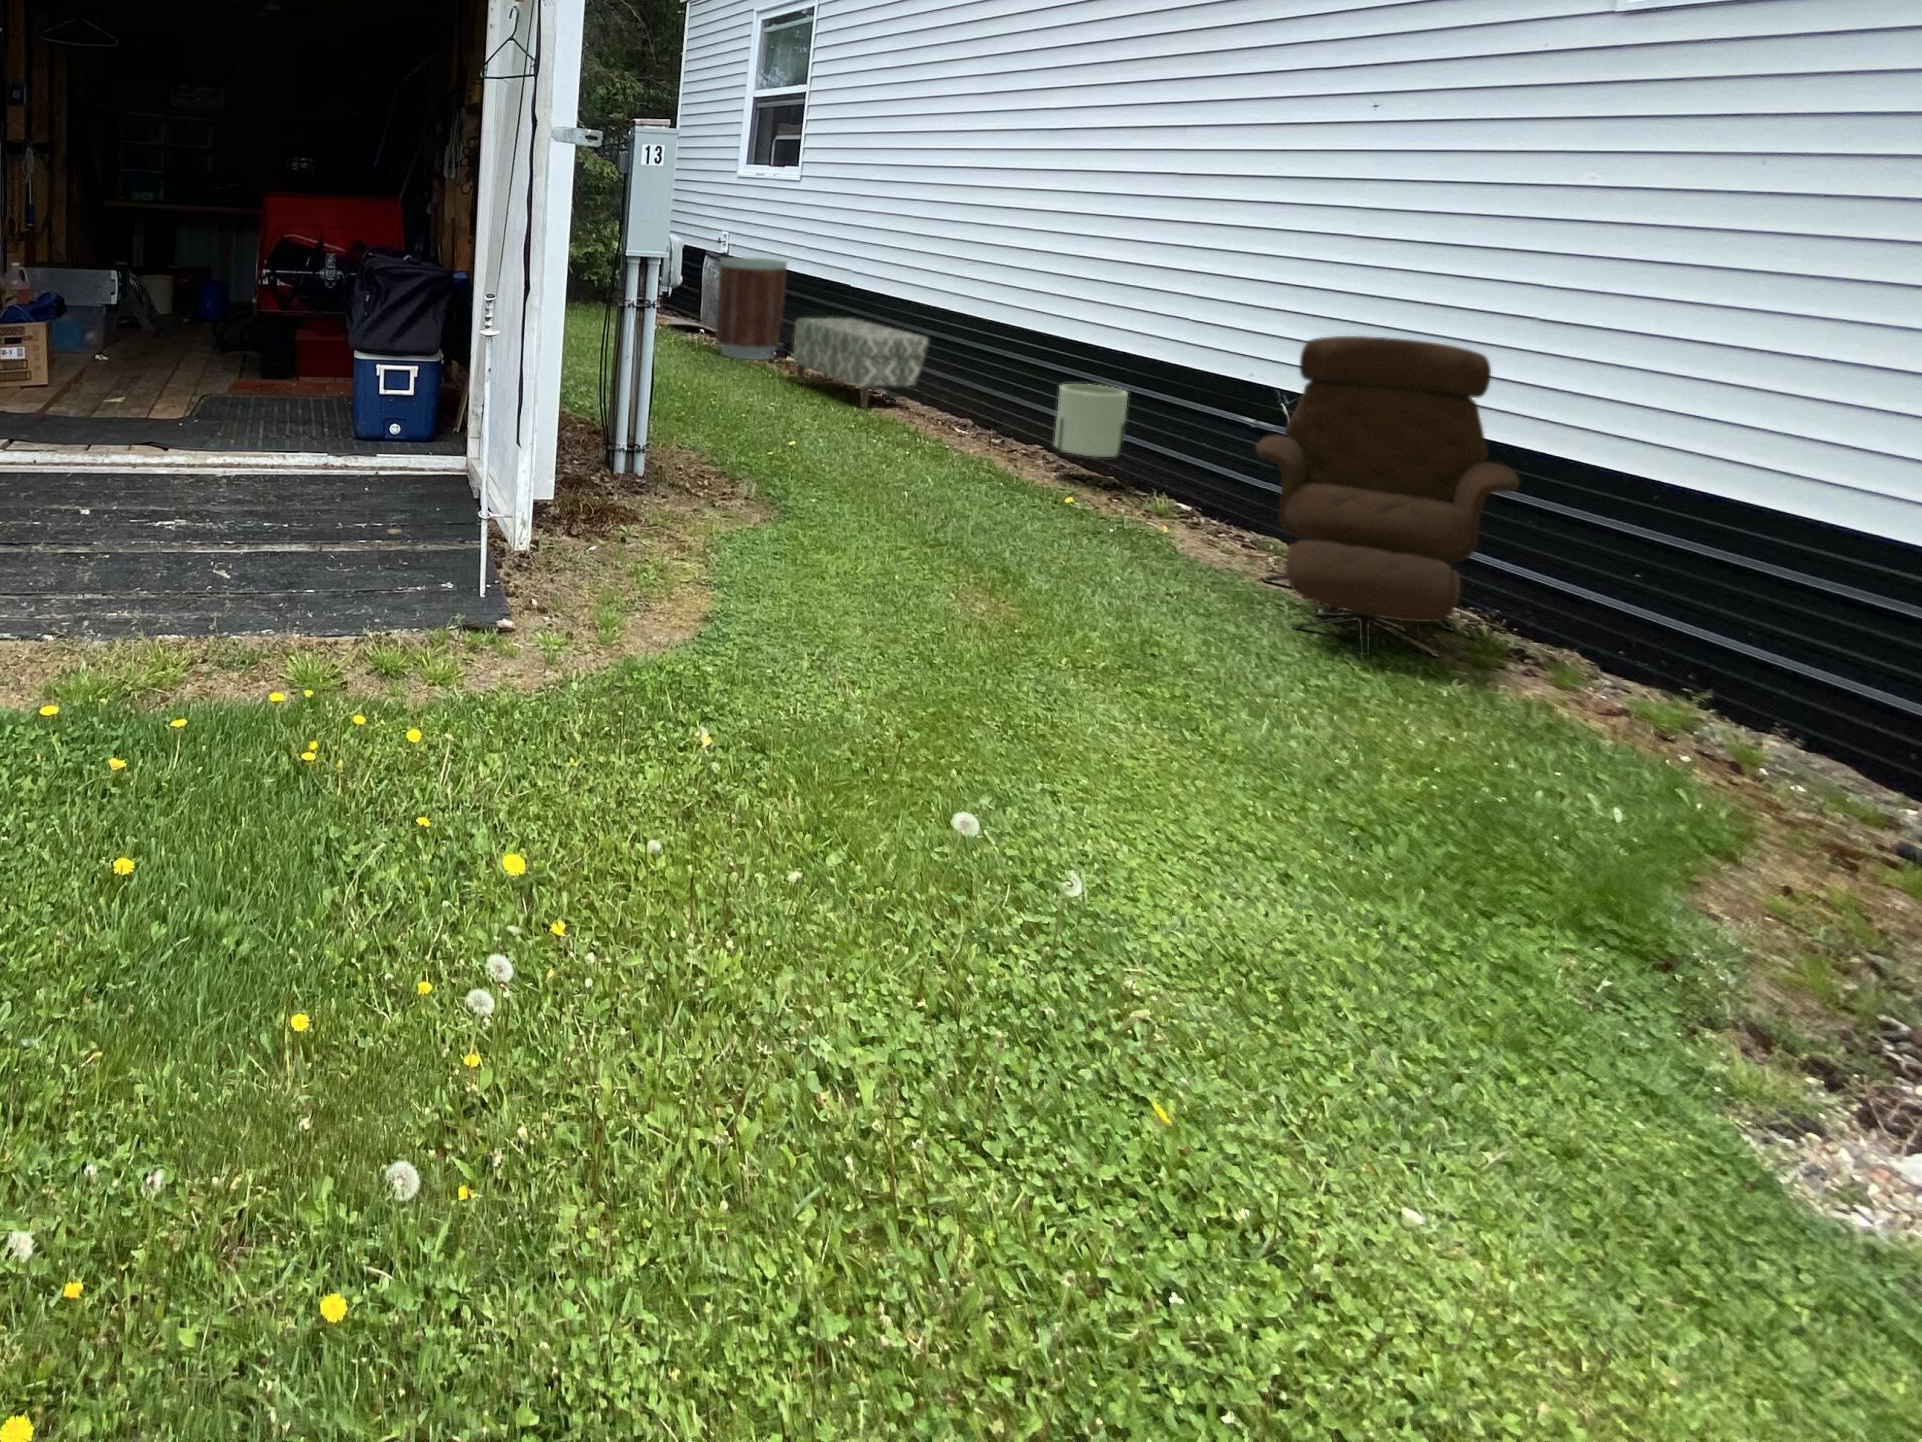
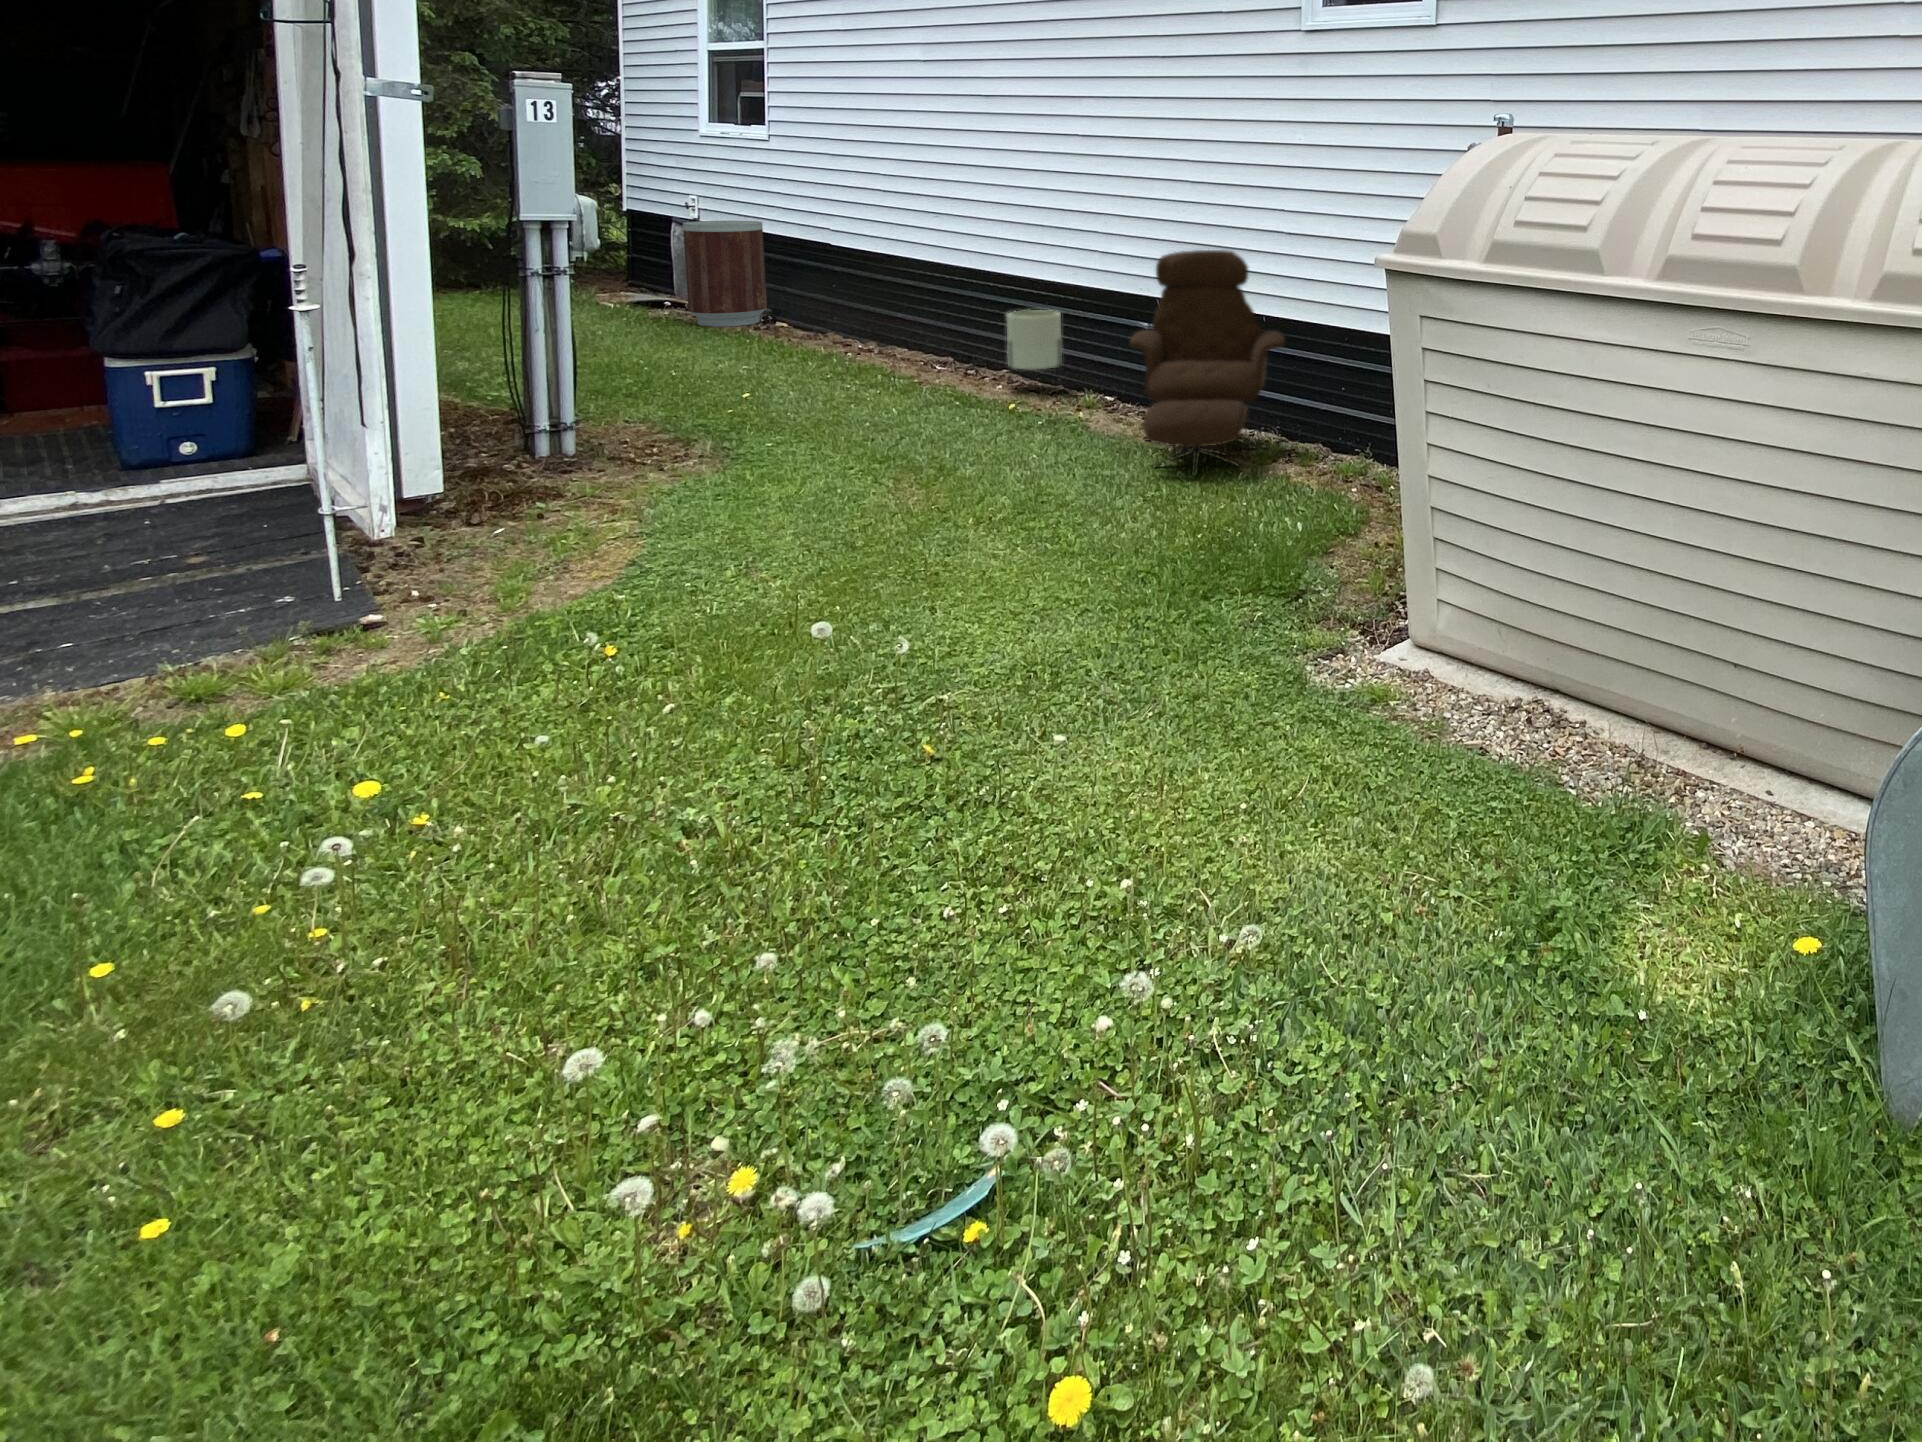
bench: present [793,318,928,408] -> none [771,274,909,358]

